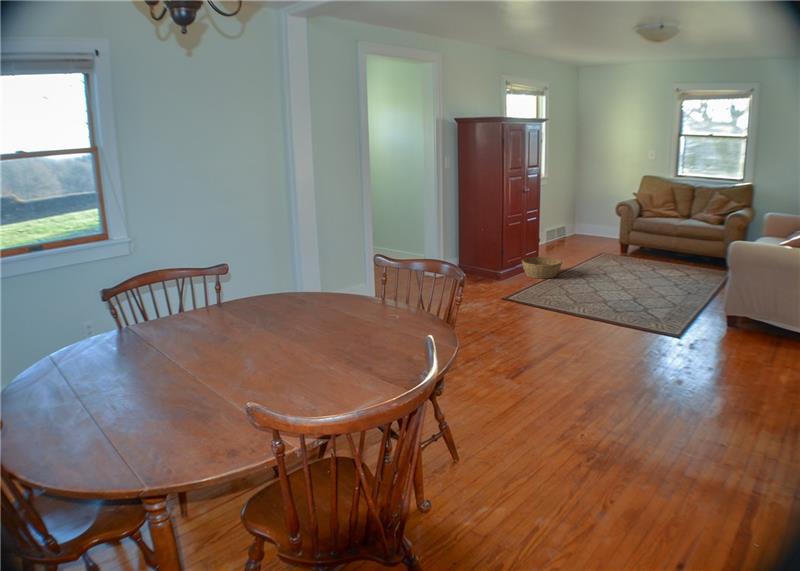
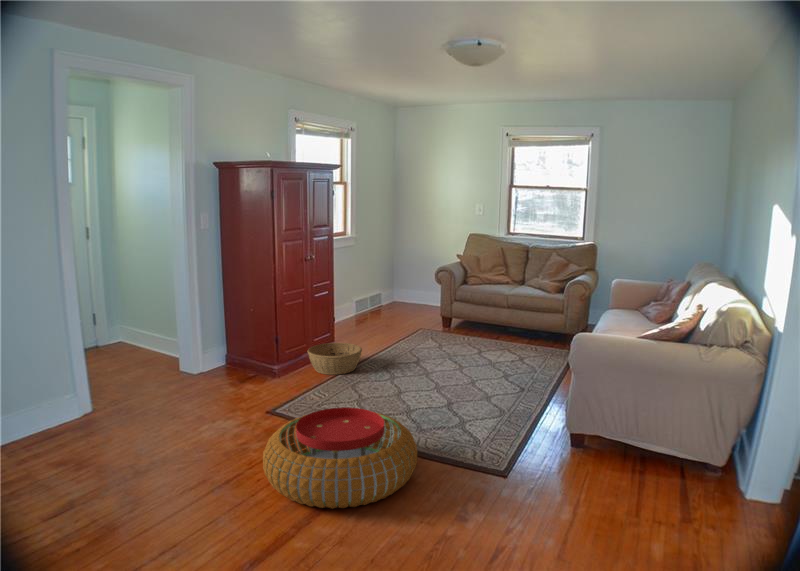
pouf: none [524,290,623,344] -> present [263,407,417,509]

